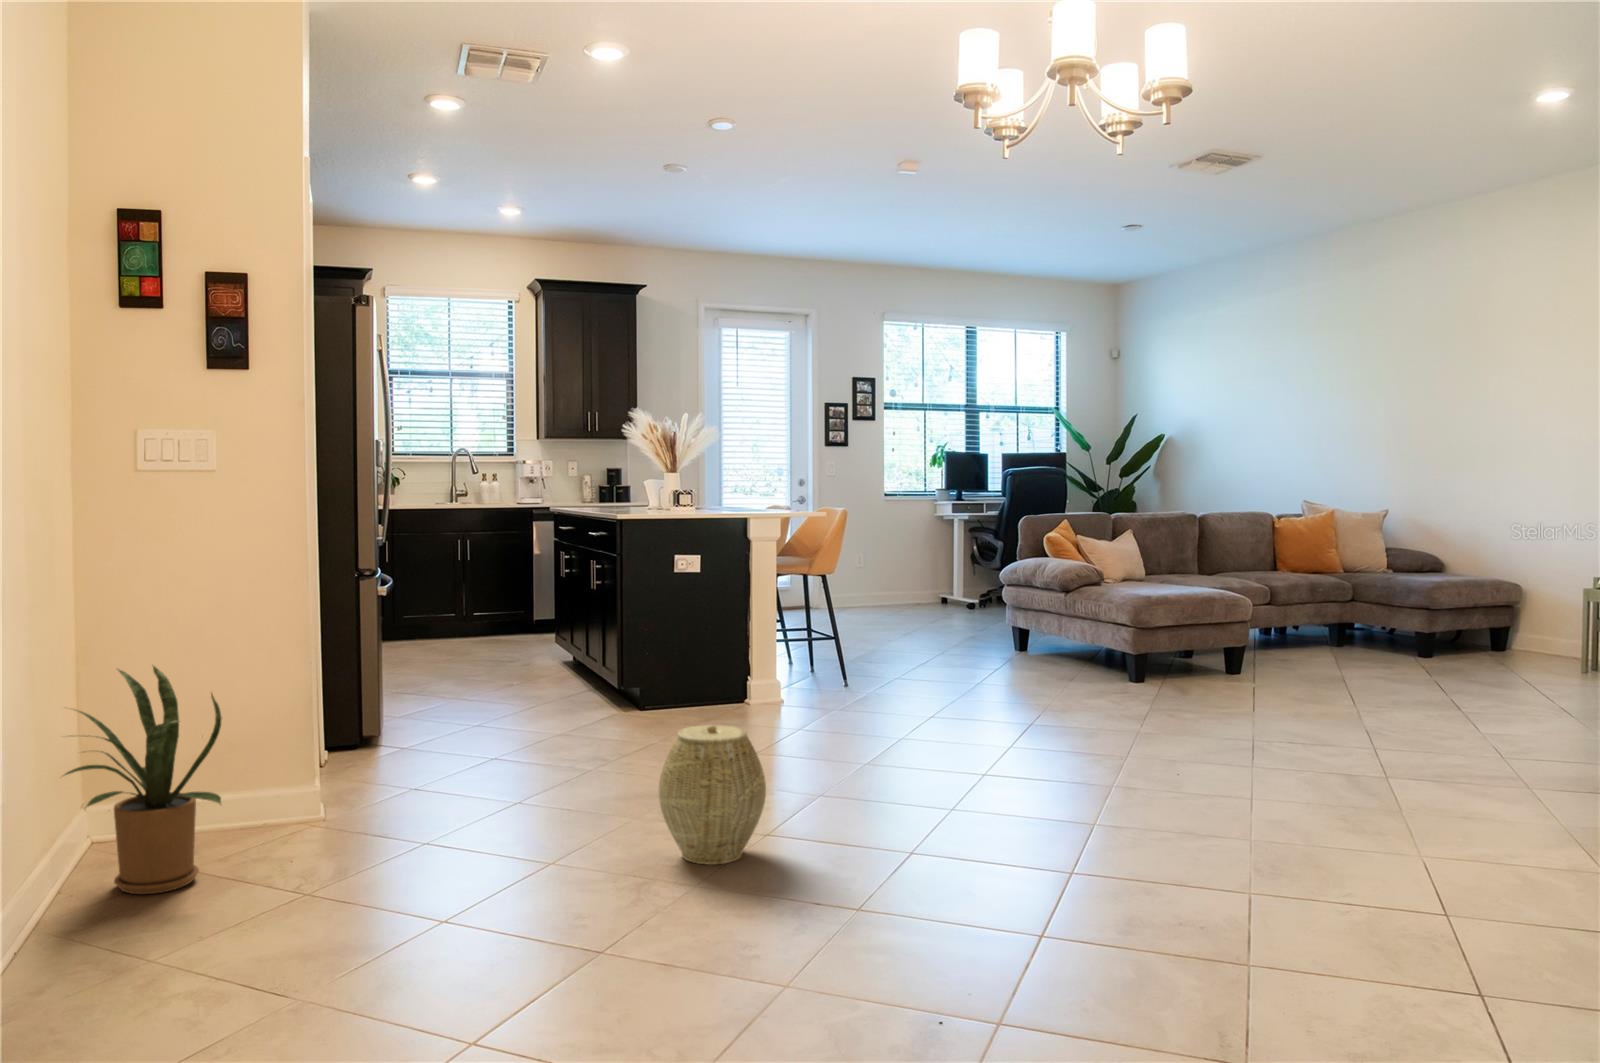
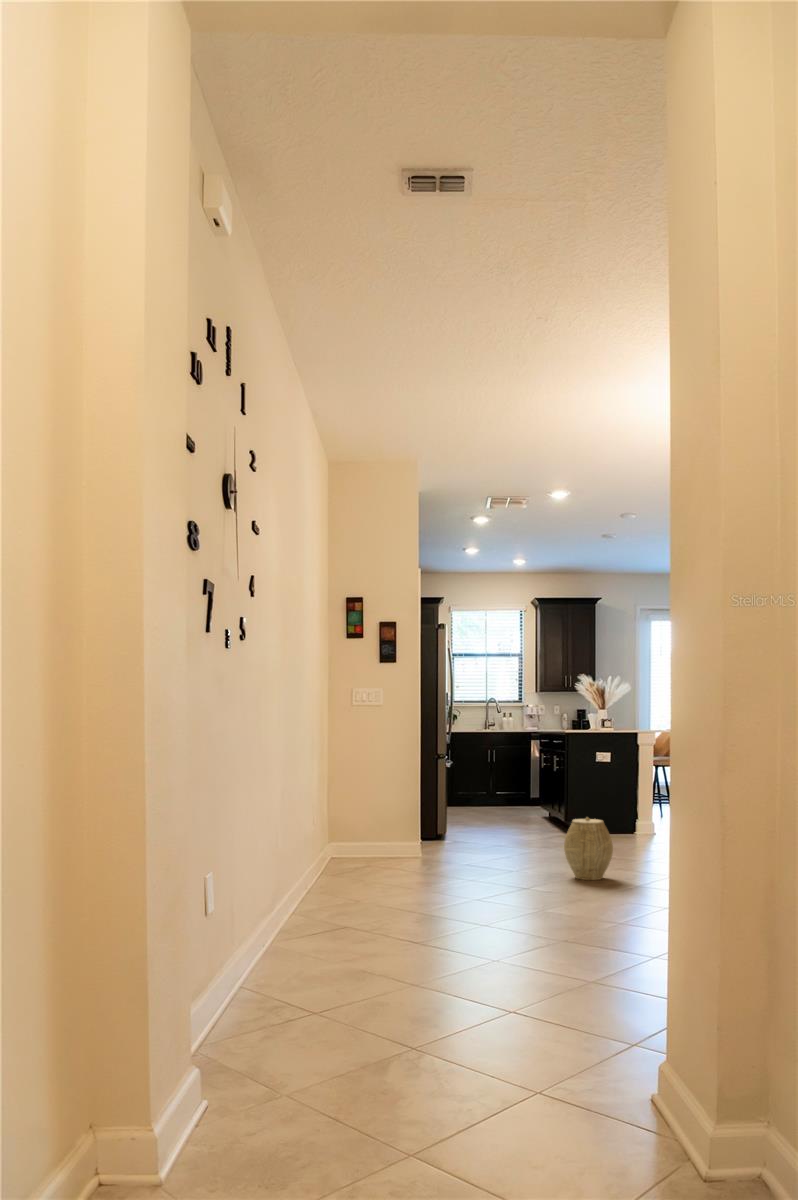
house plant: present [62,666,222,894] -> none [327,782,387,872]

